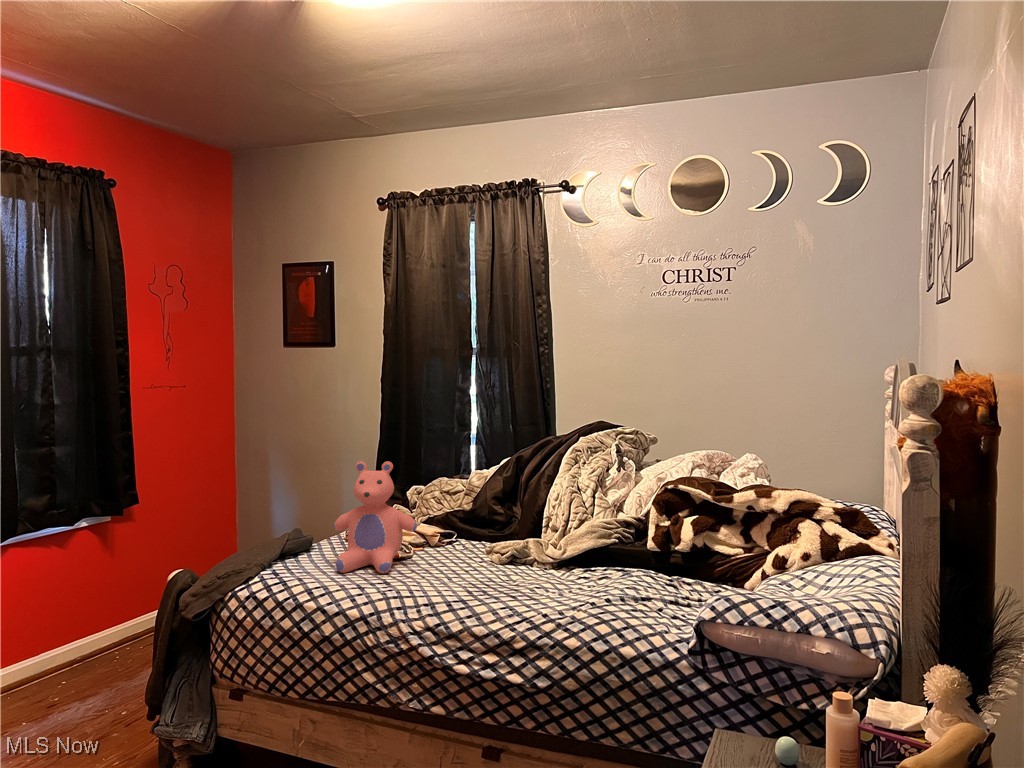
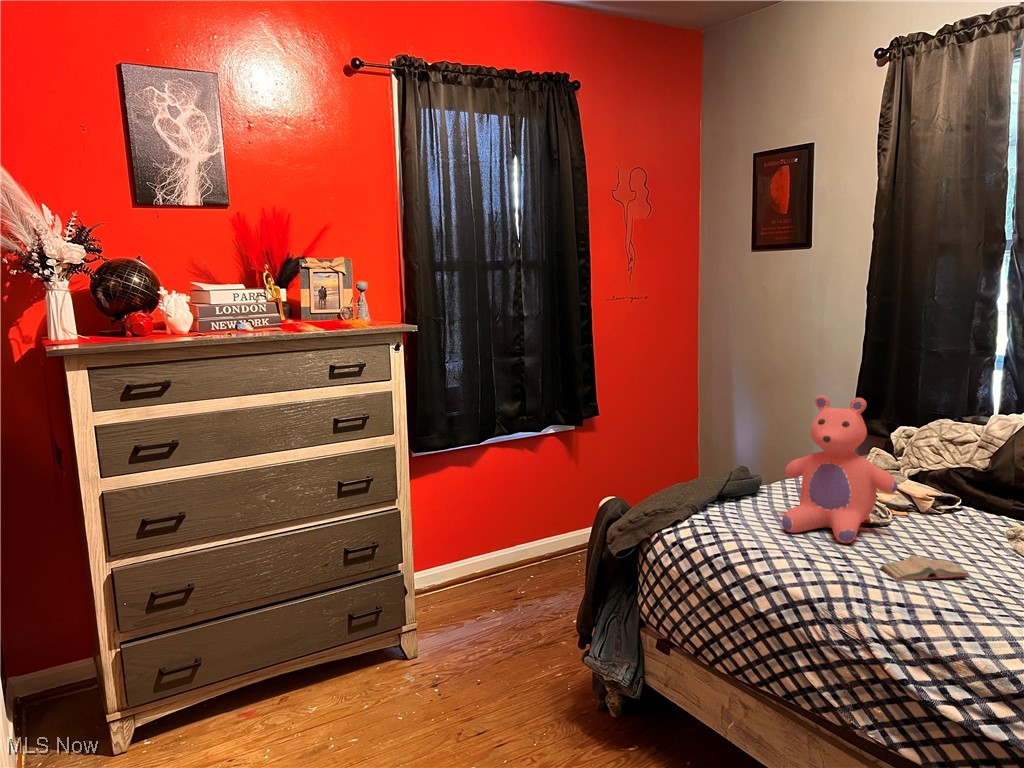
book: none [410,571,466,591] -> present [880,555,969,581]

